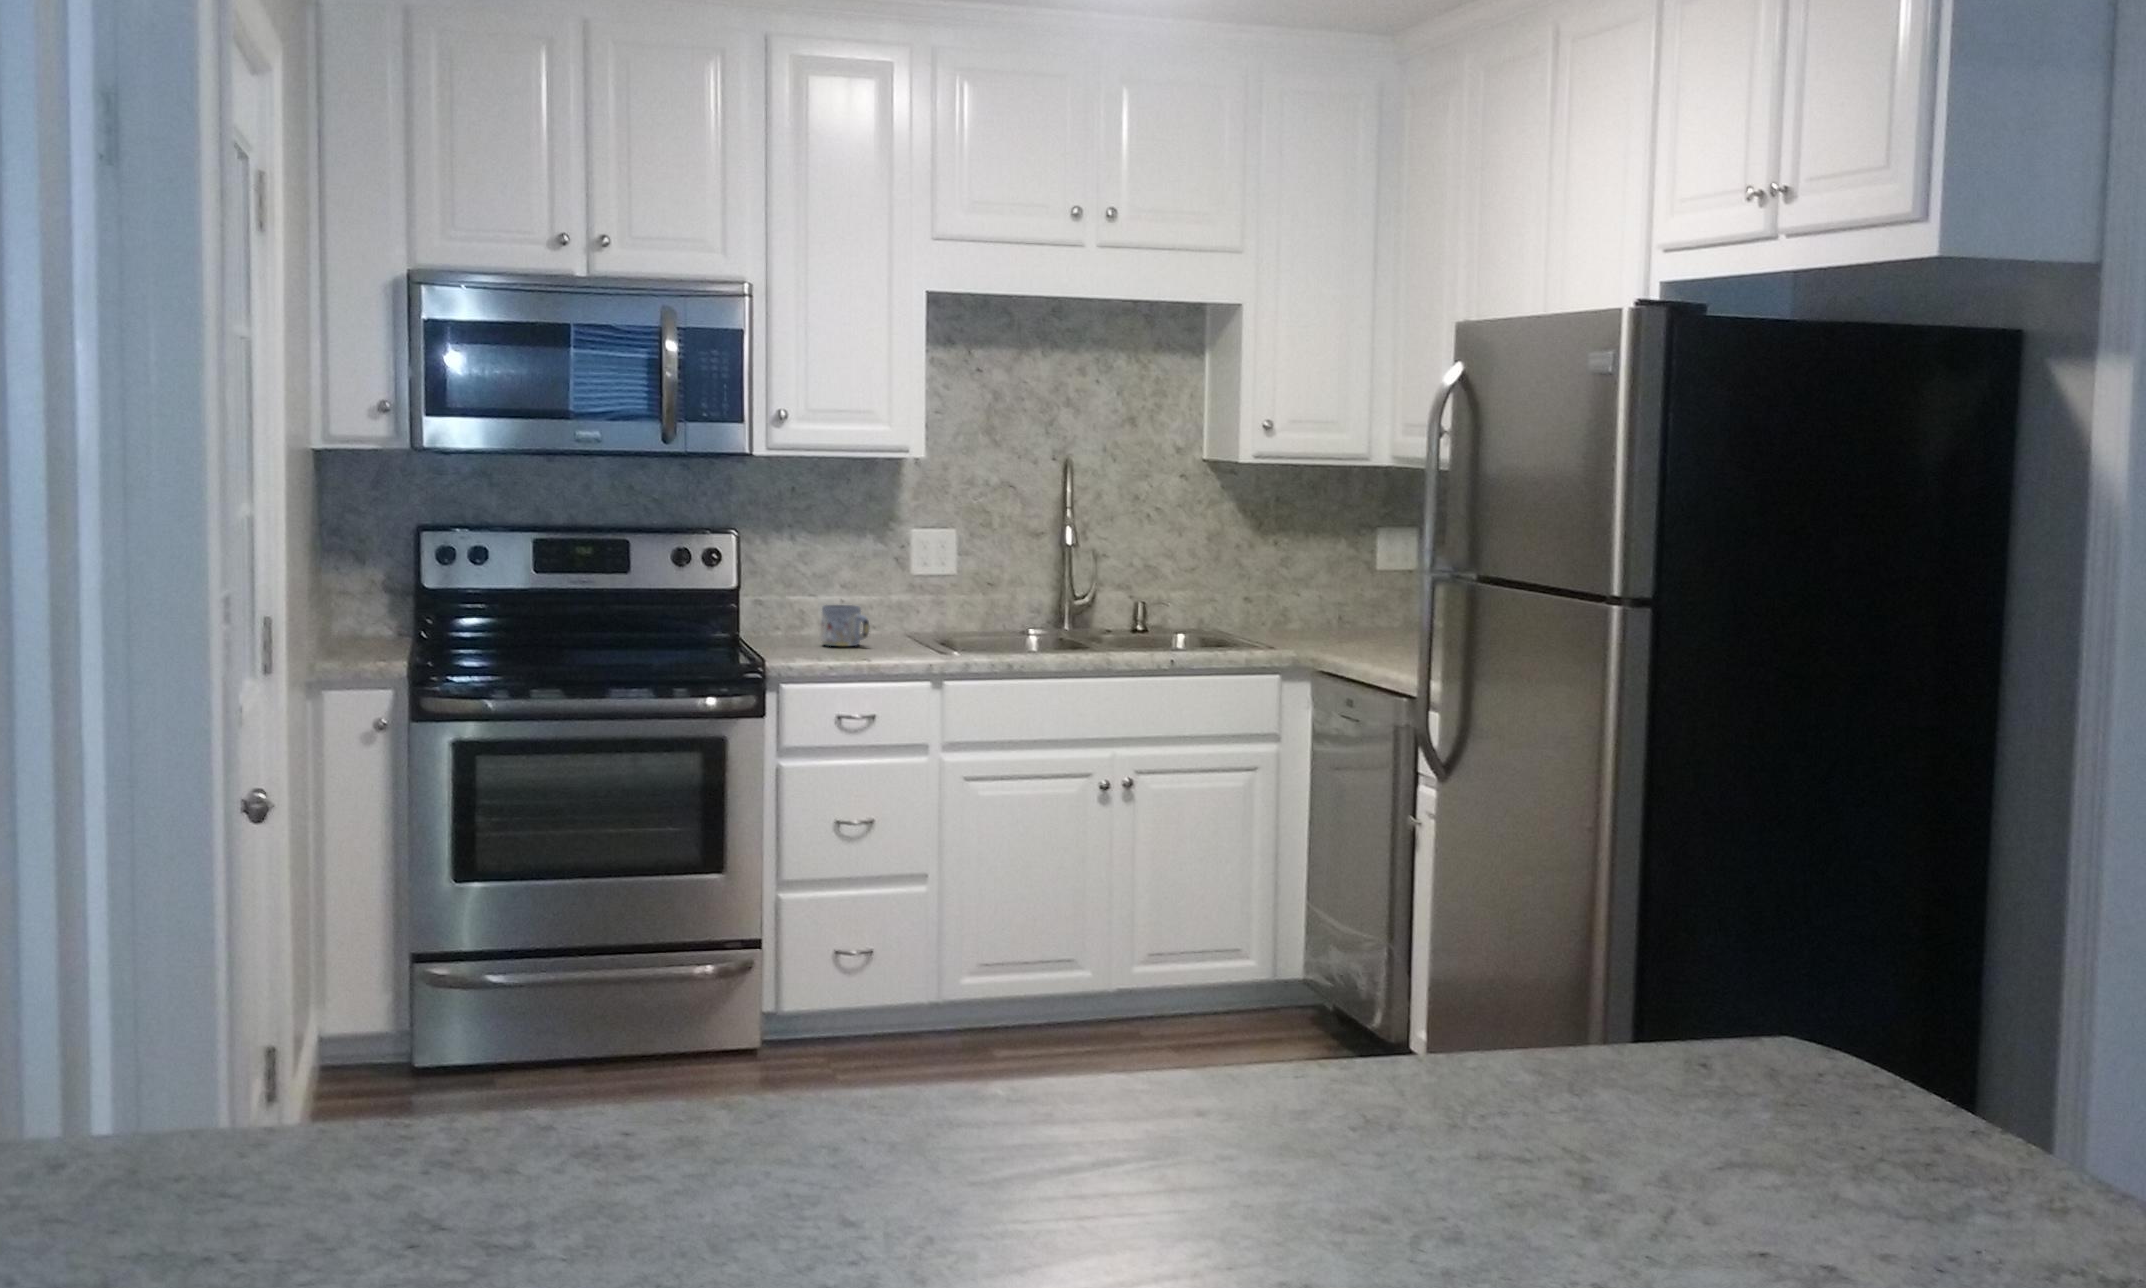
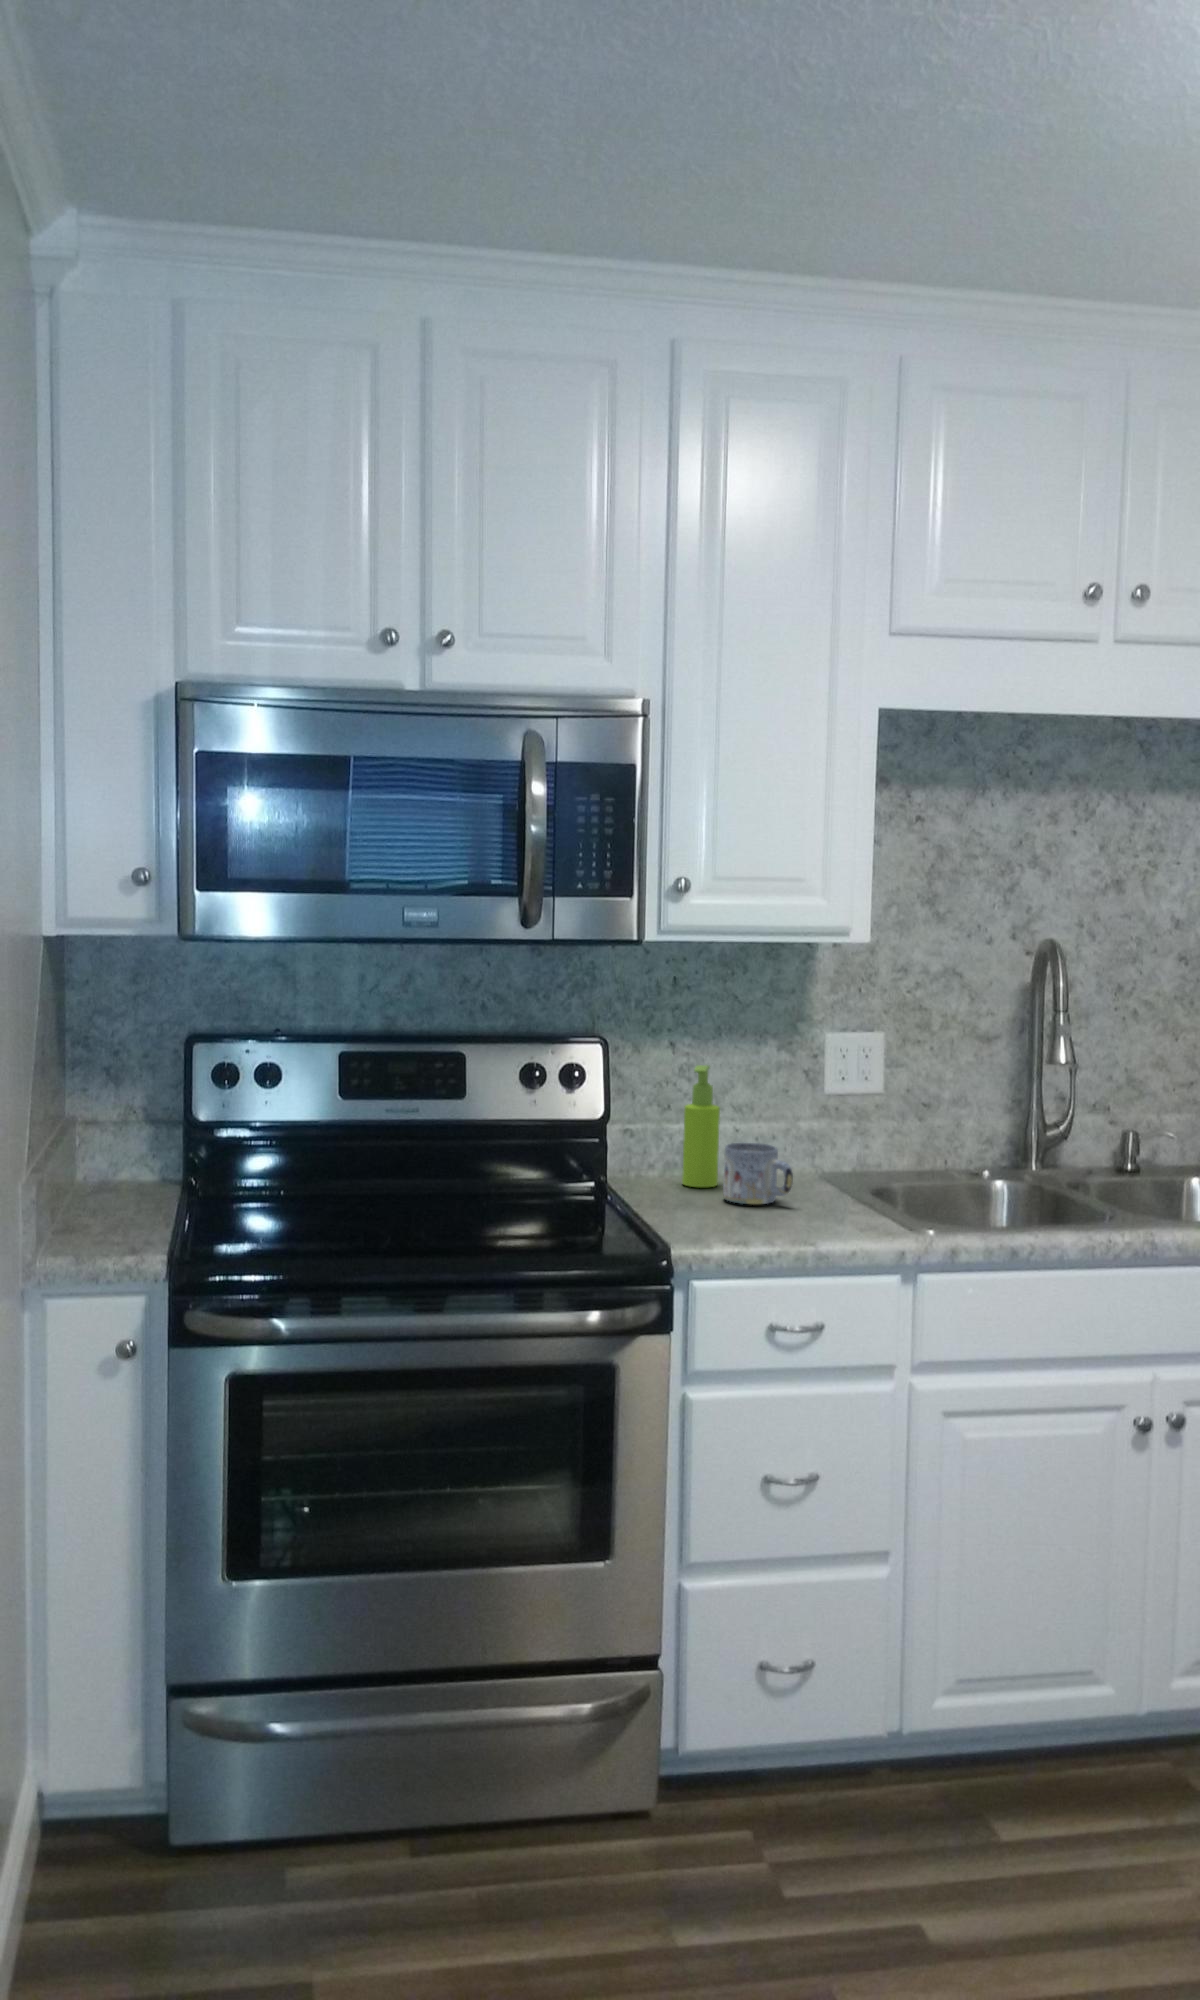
soap dispenser: none [797,551,824,640] -> present [682,1065,720,1187]

